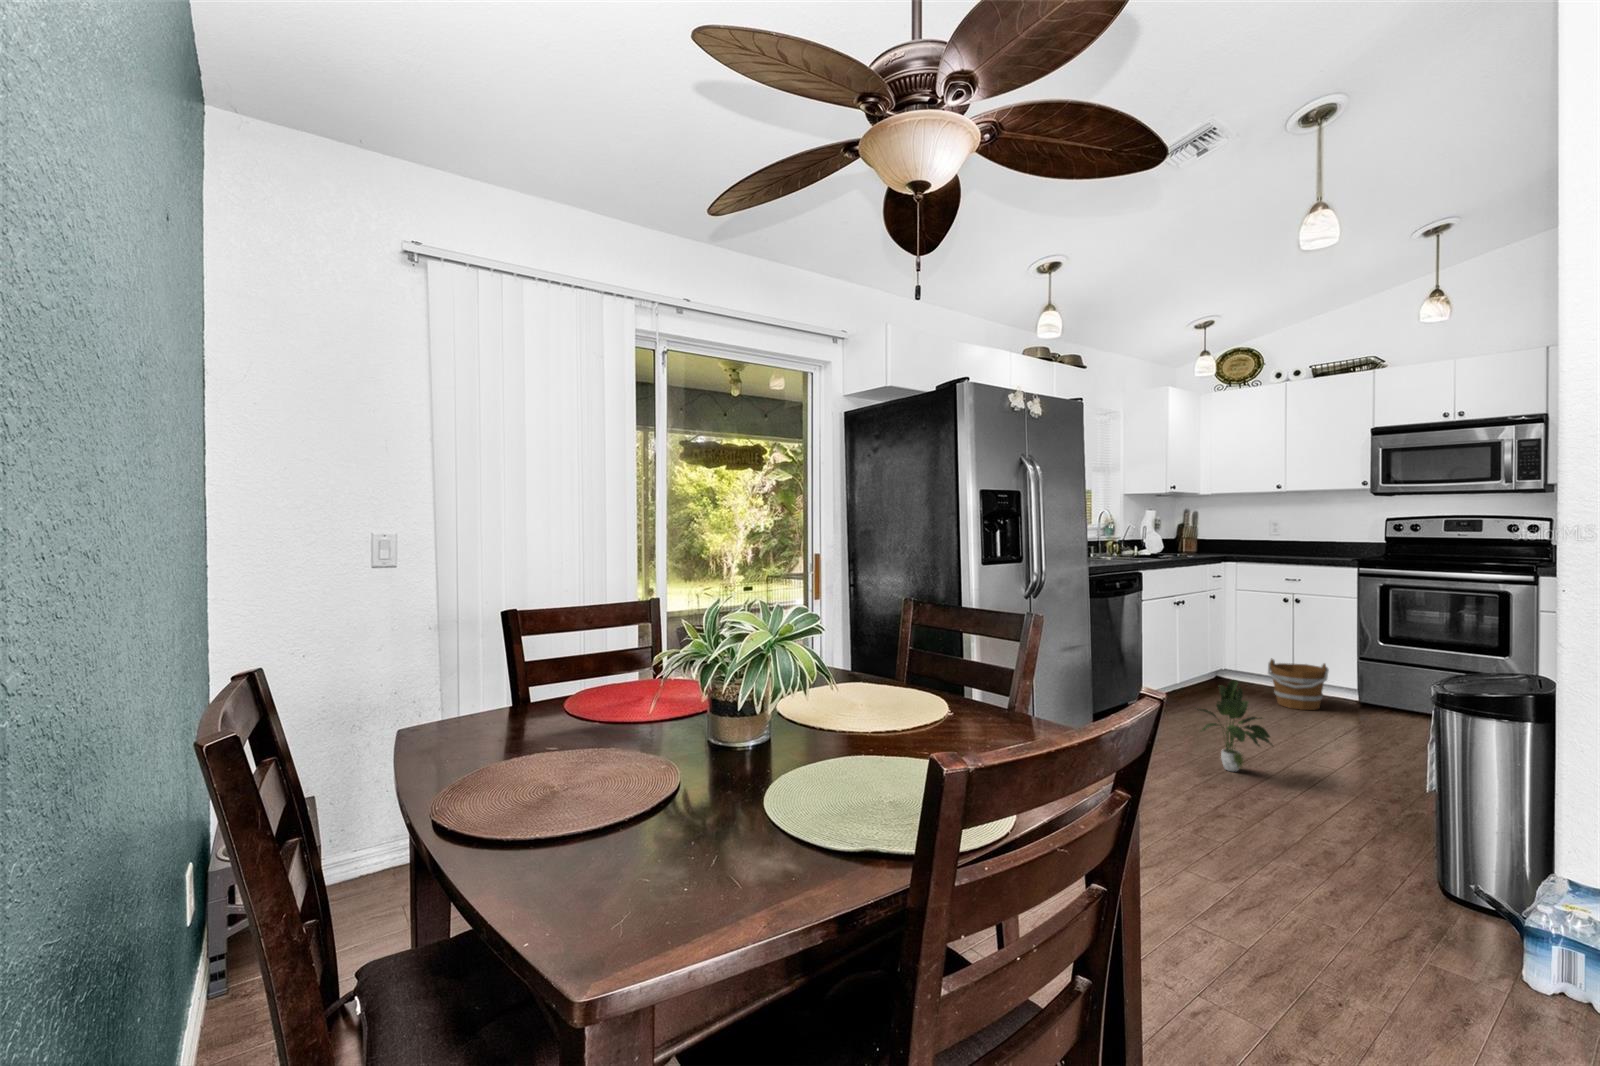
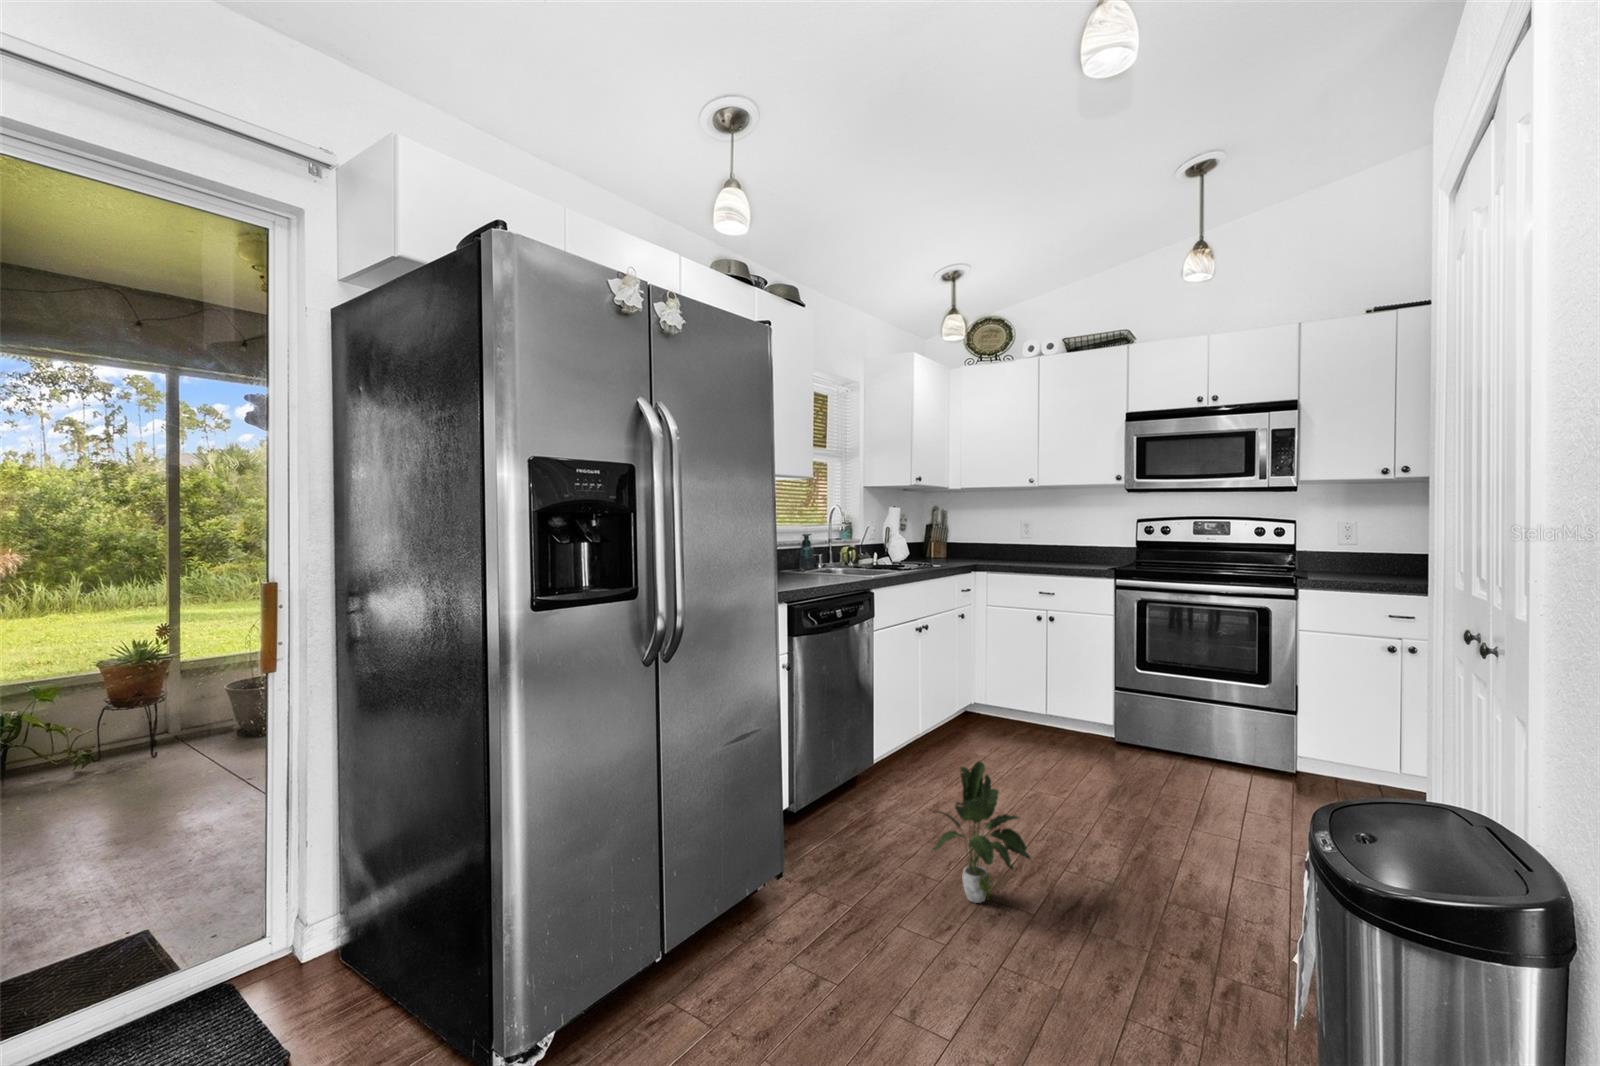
bucket: present [1268,658,1329,710] -> none [1021,696,1086,761]

